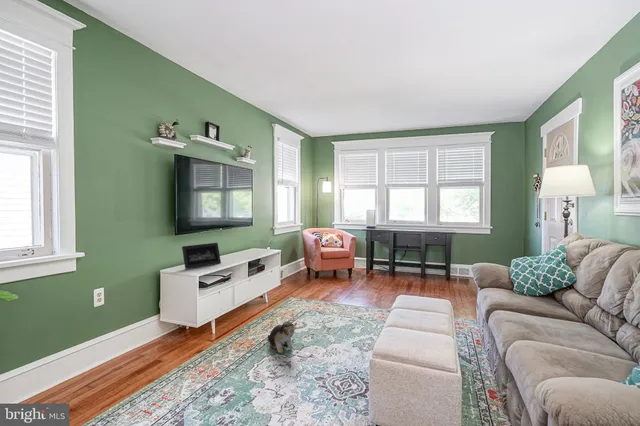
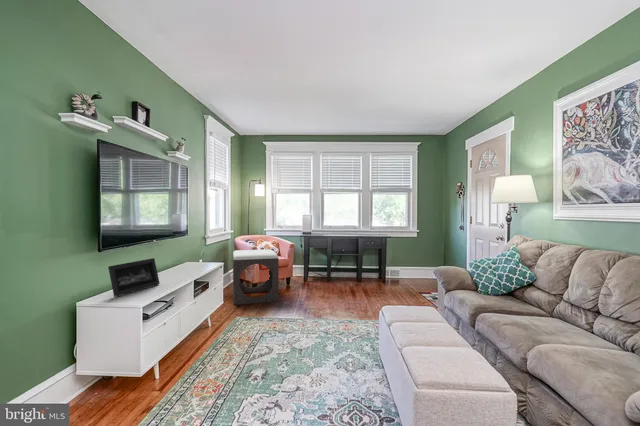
footstool: none [295,241,334,288] -> present [233,249,279,305]
plush toy: present [268,321,297,353] -> none [233,350,281,391]

